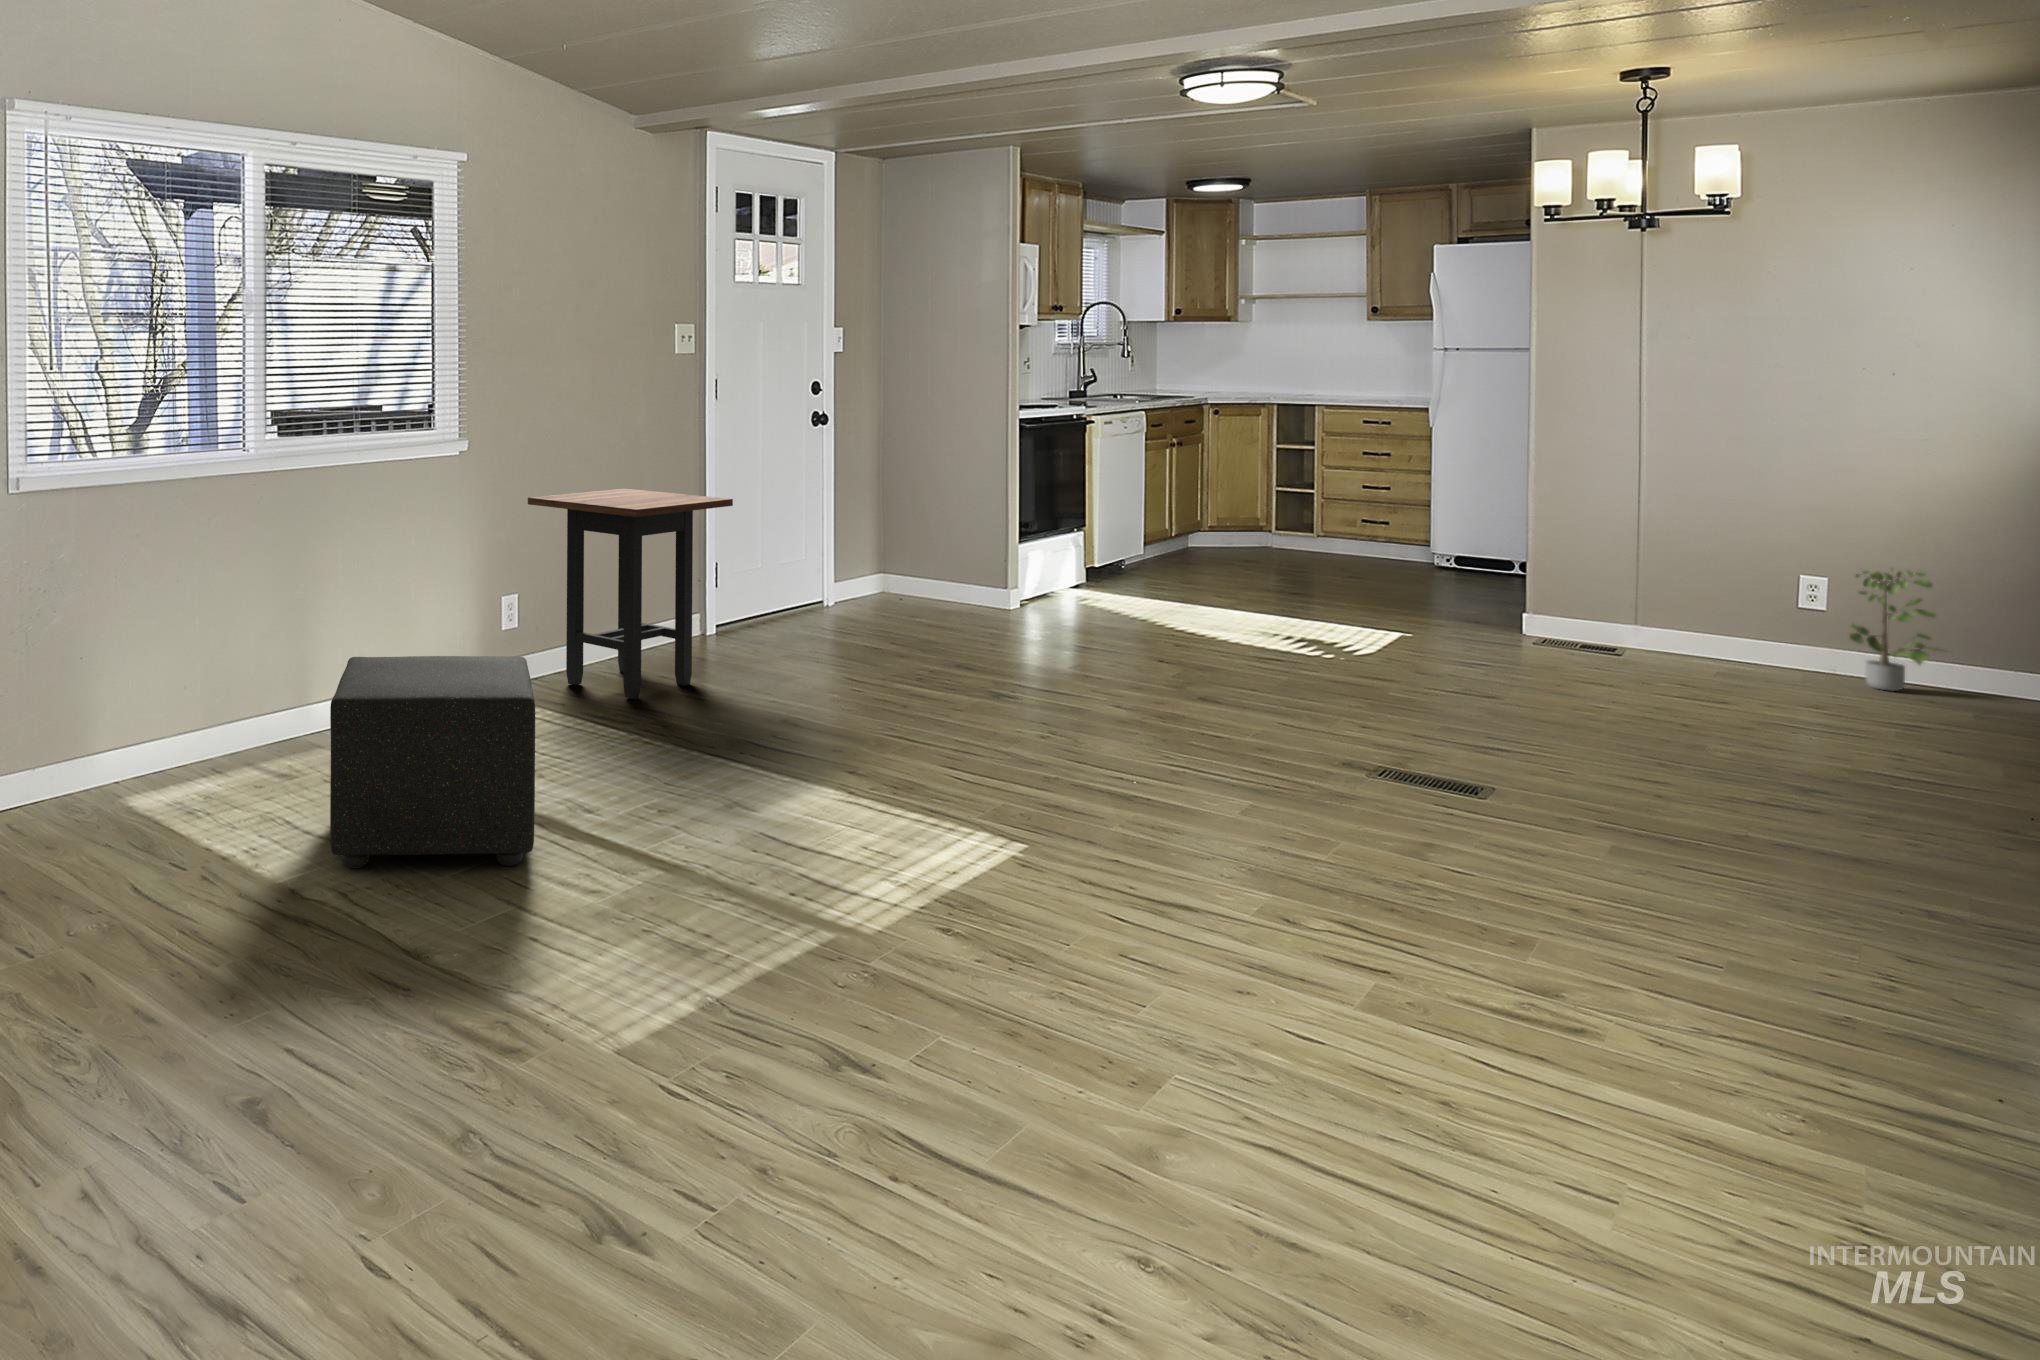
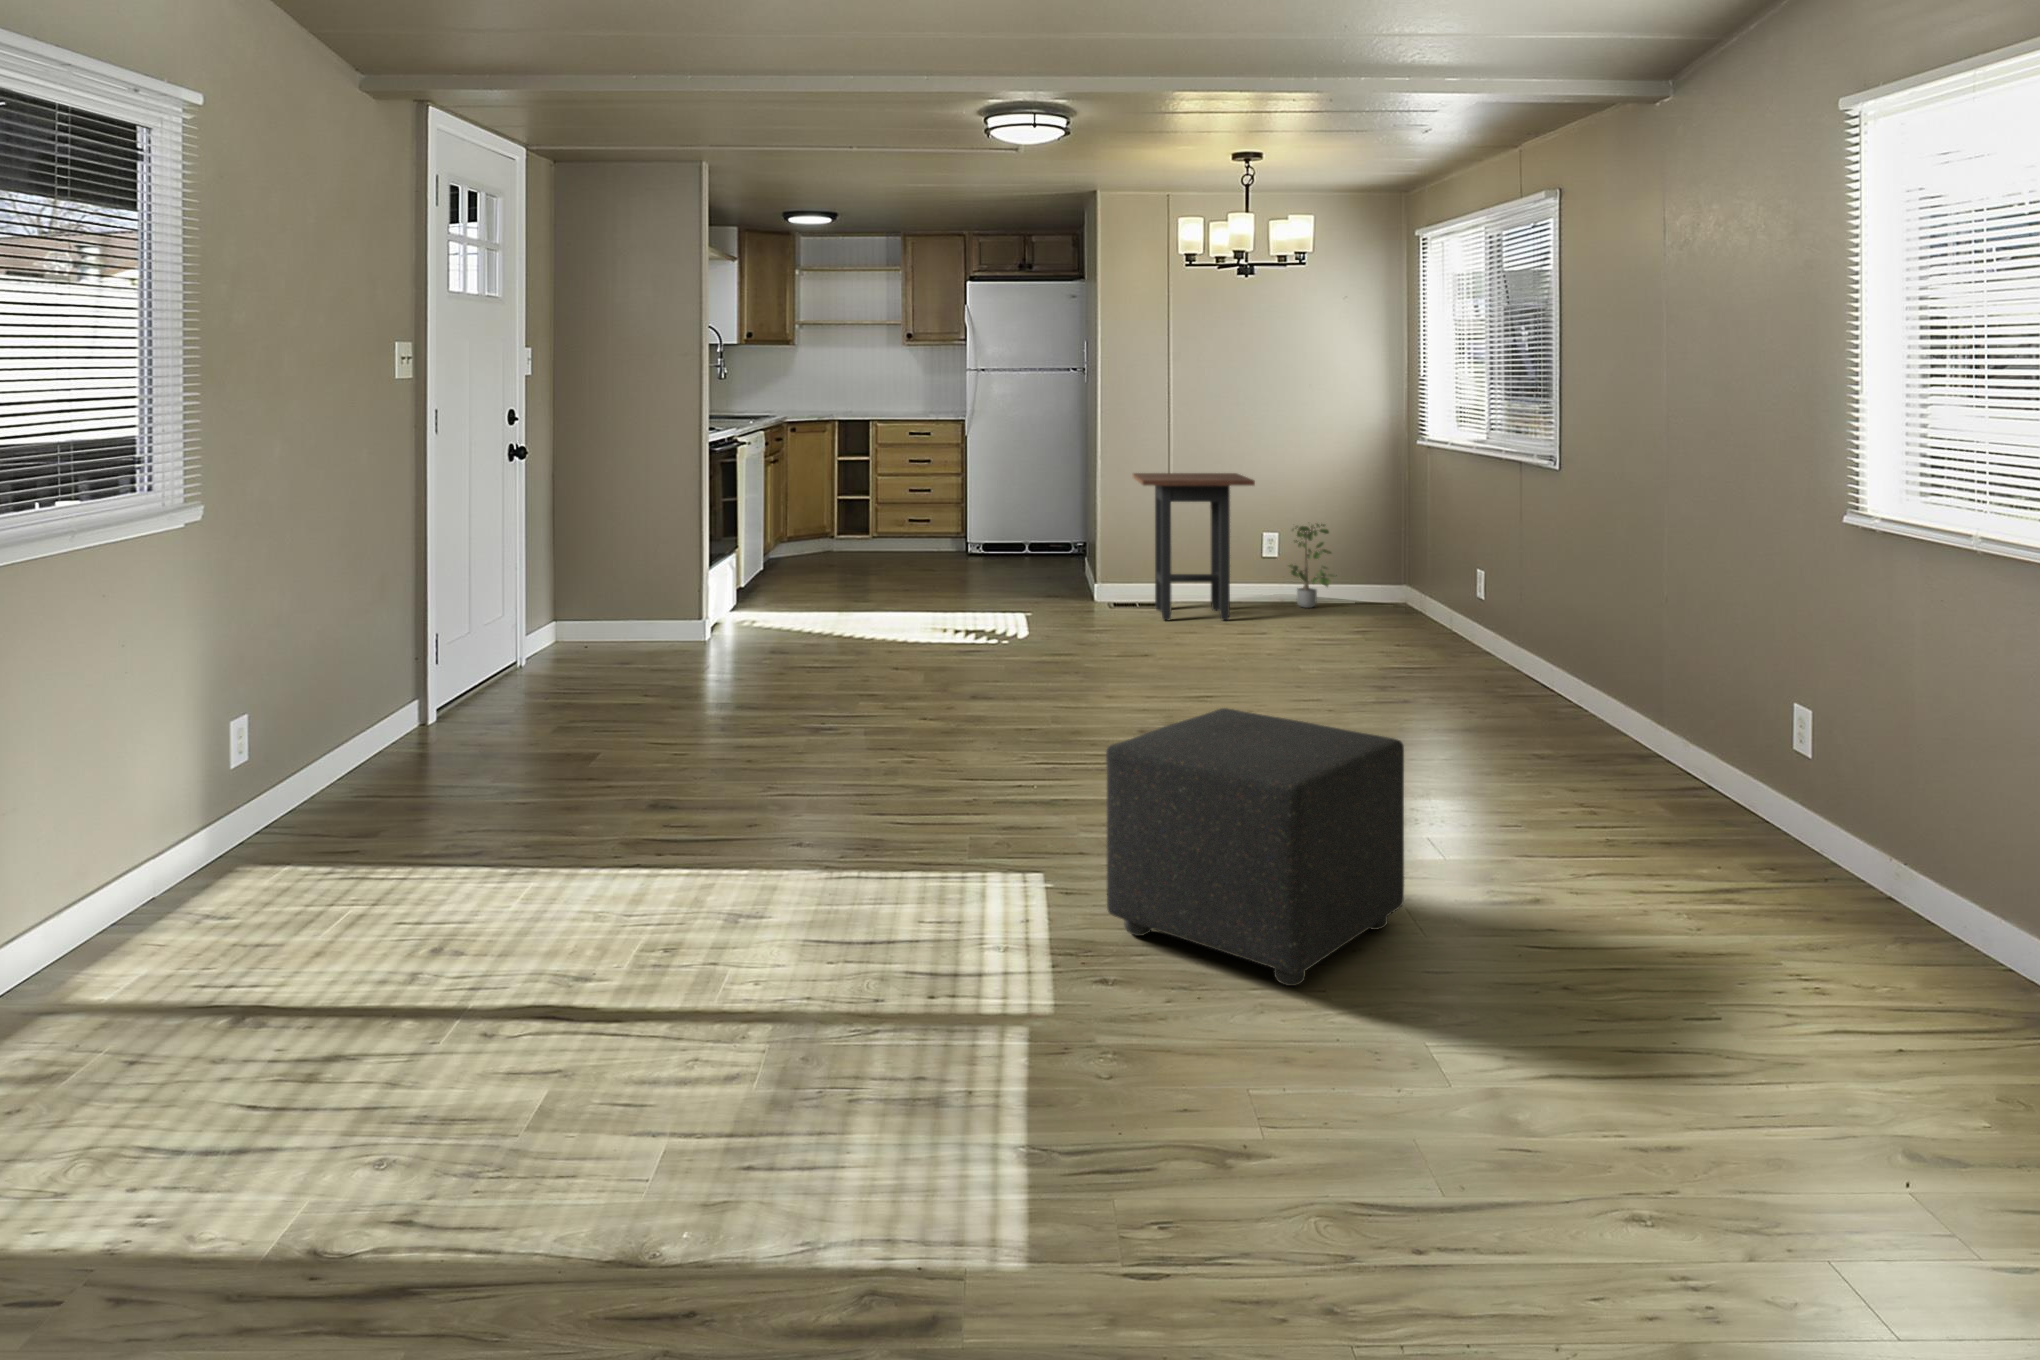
side table: present [528,489,733,699] -> present [1133,473,1255,620]
ottoman: present [330,656,535,868] -> present [1106,708,1404,986]

